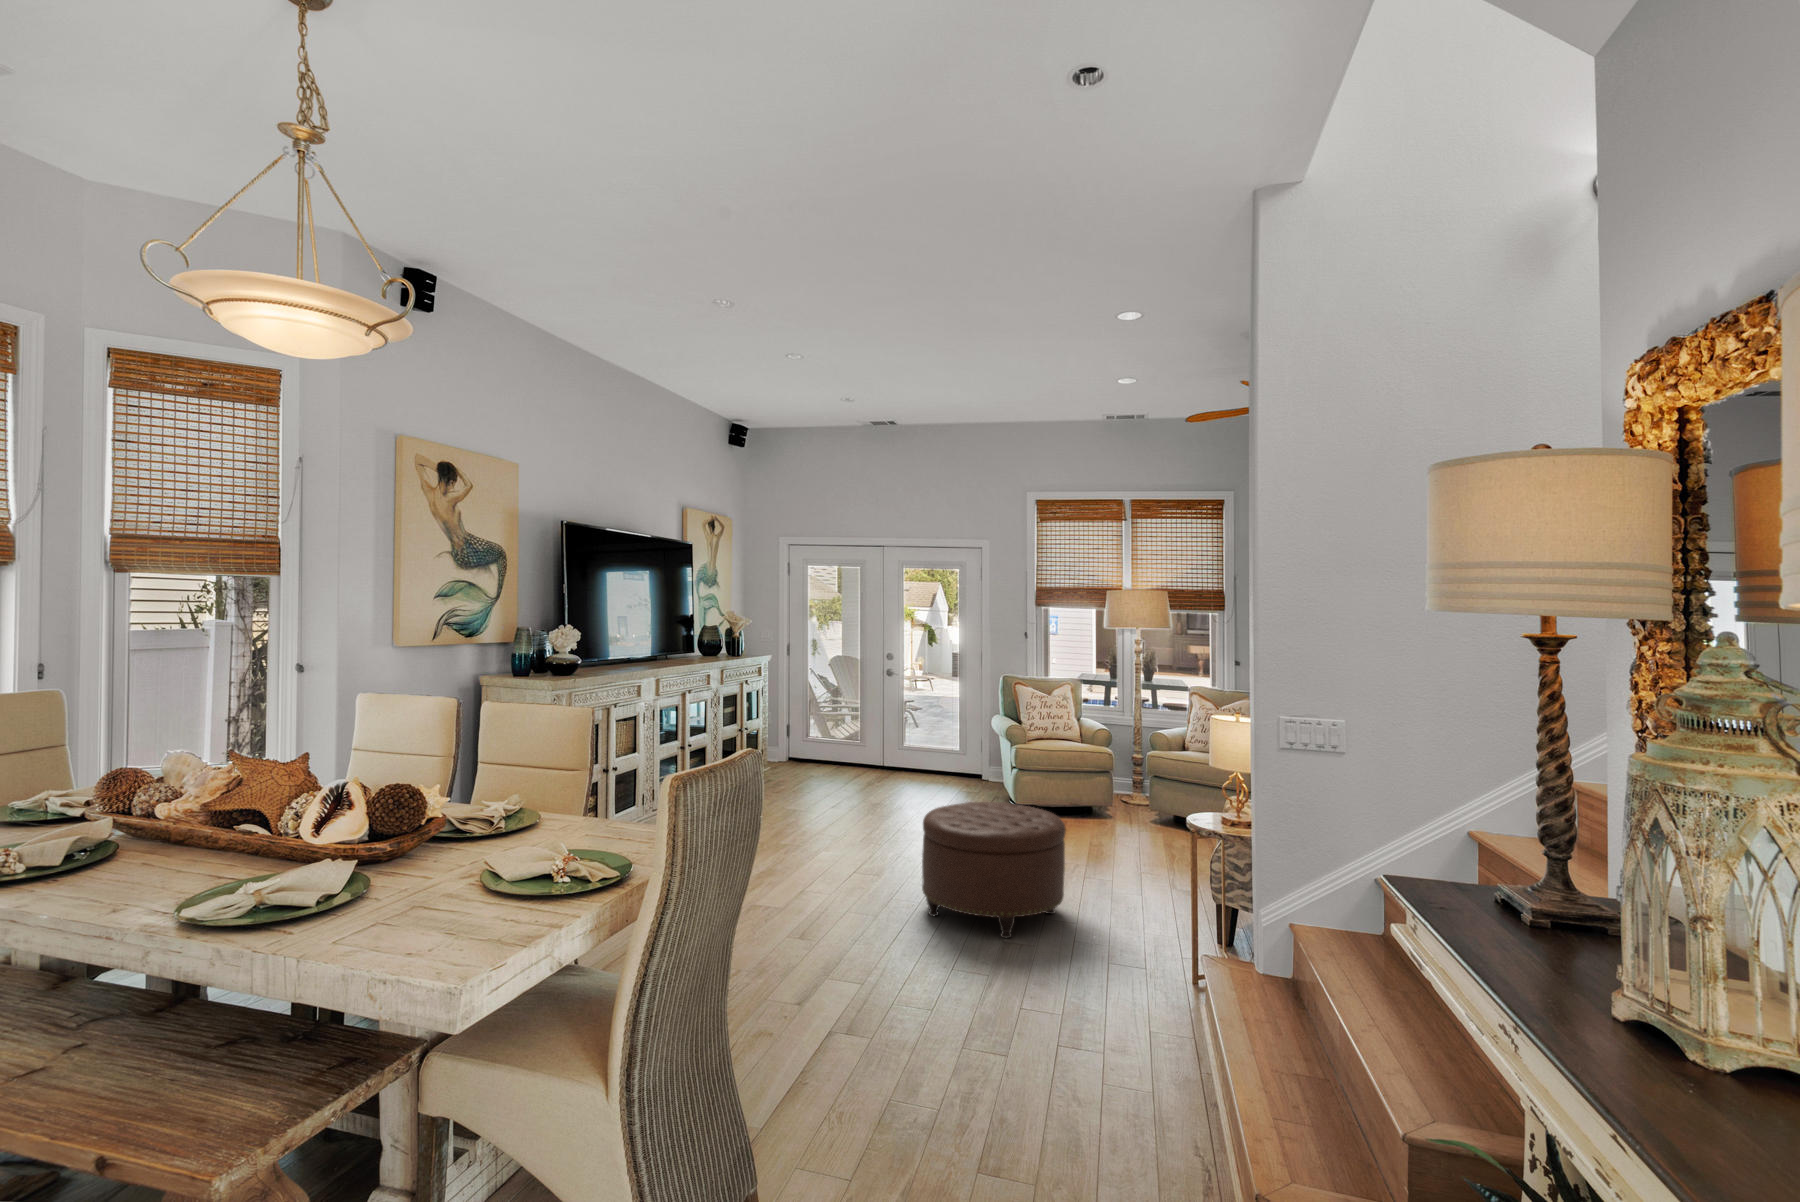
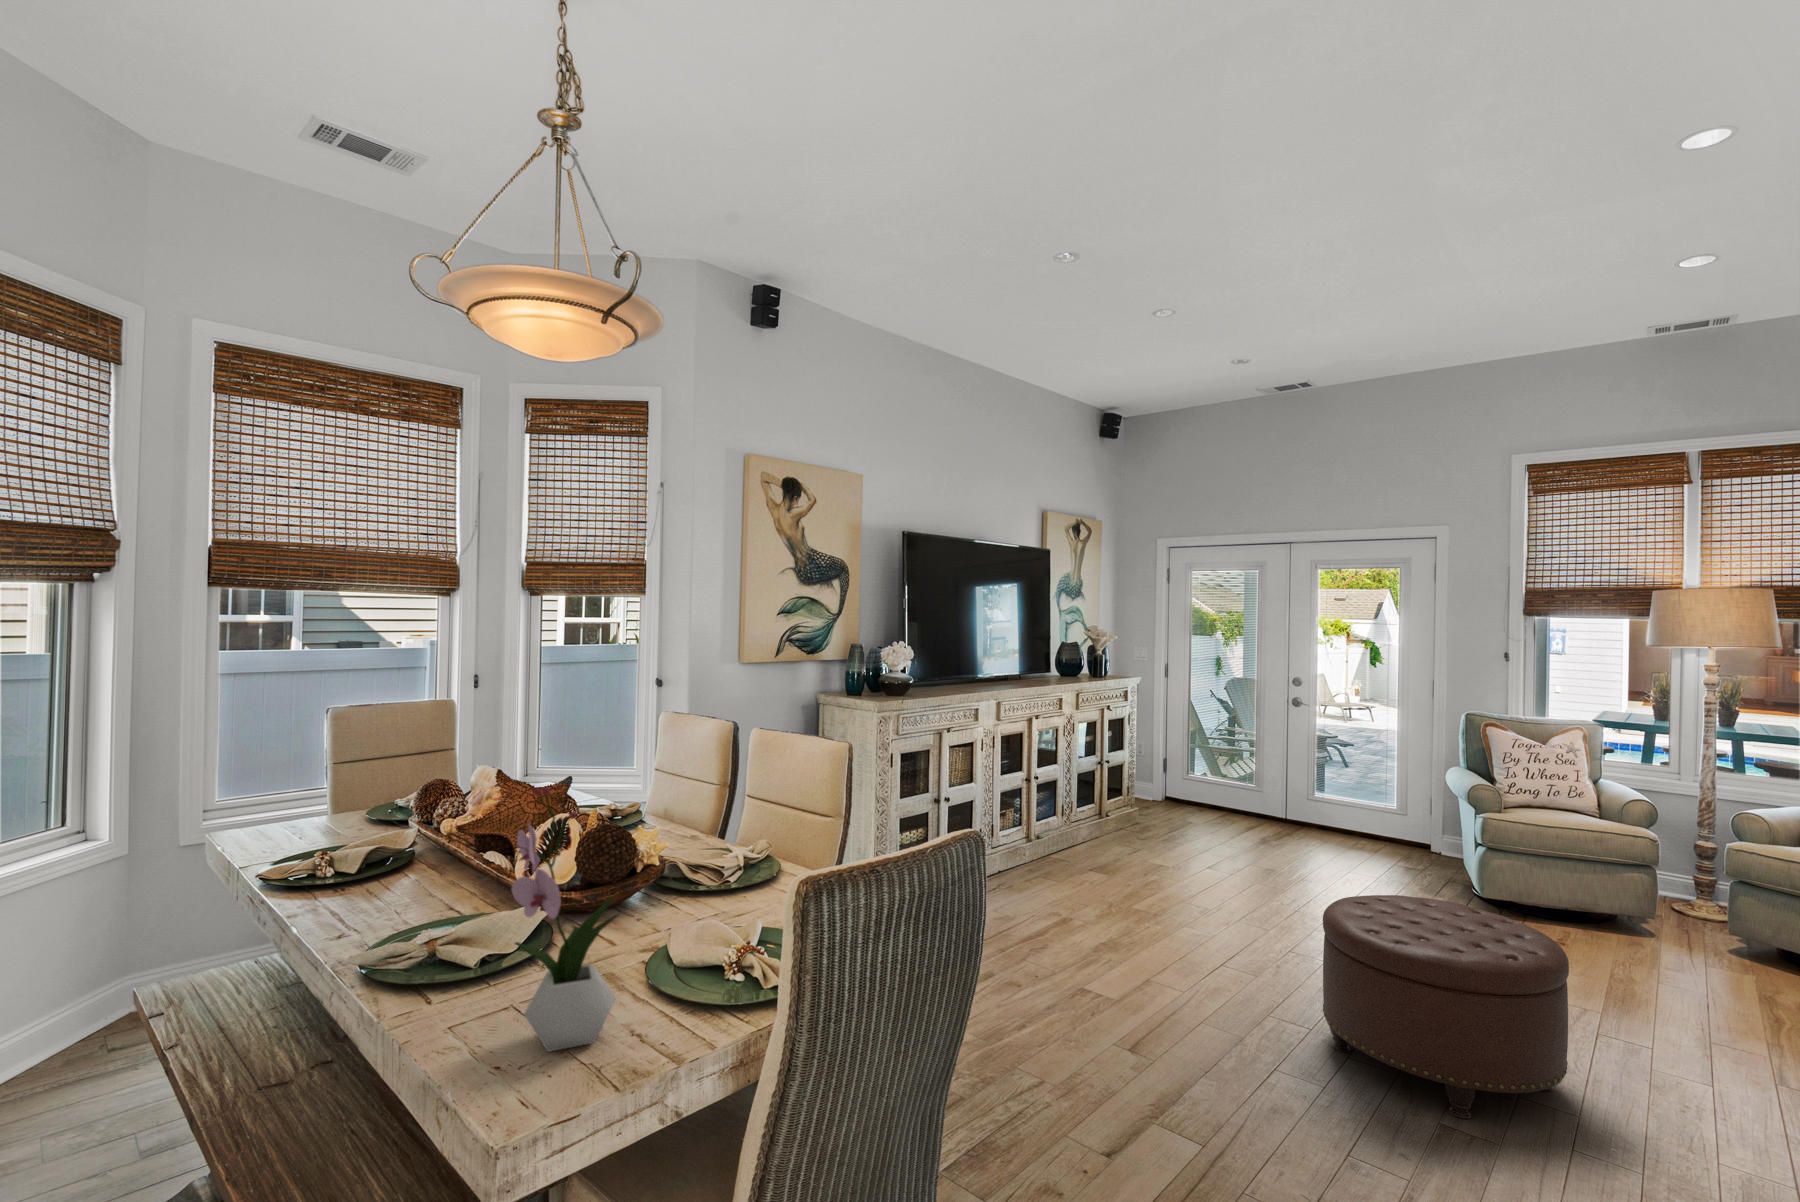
flower arrangement: none [415,738,511,934] -> present [512,787,619,1051]

